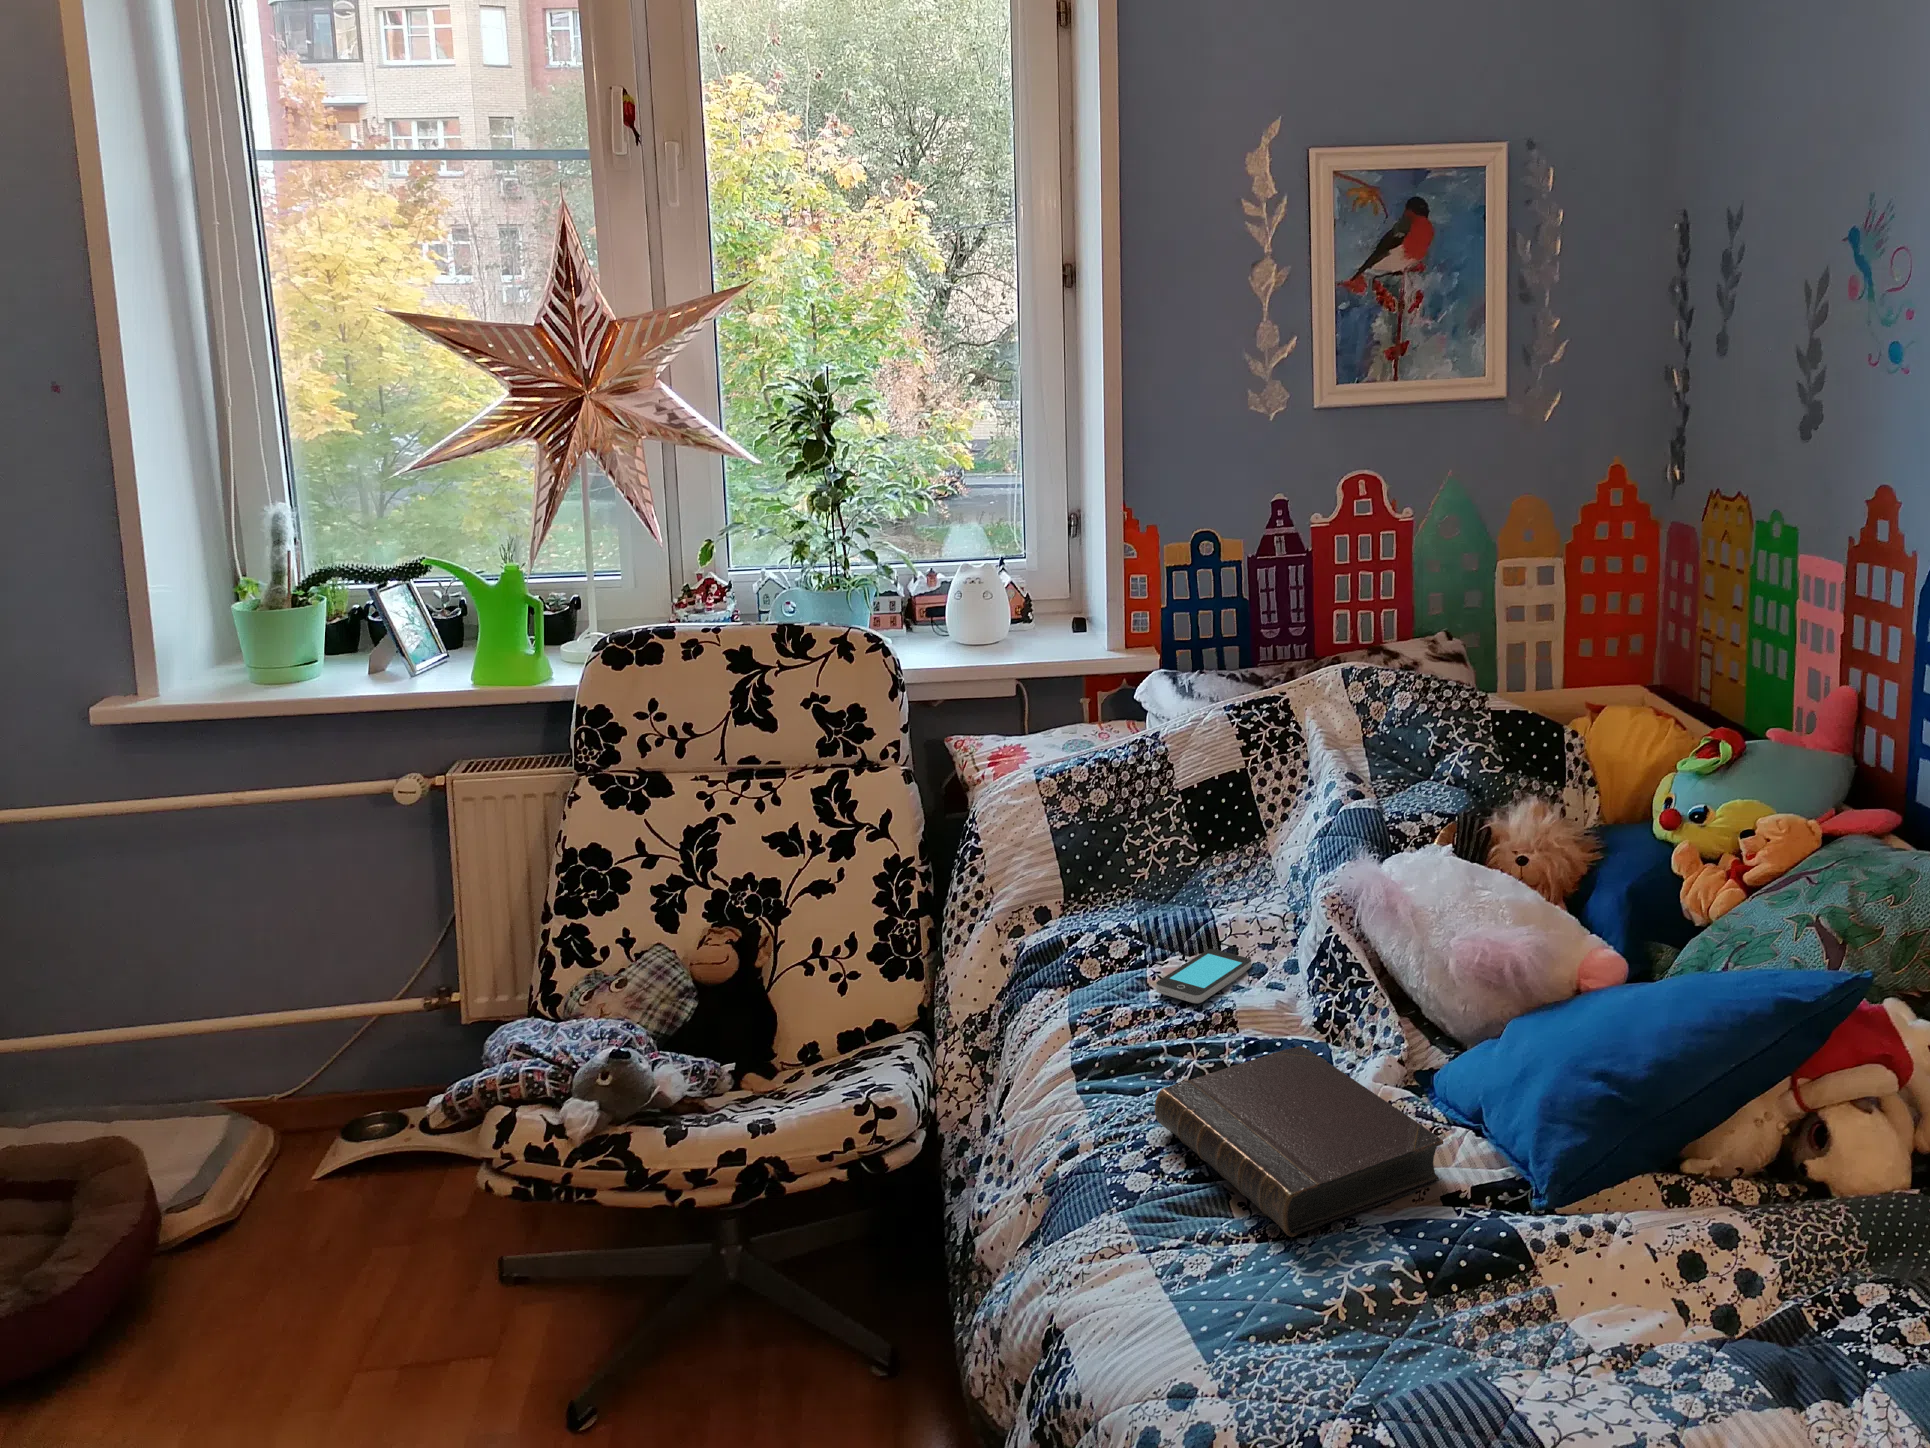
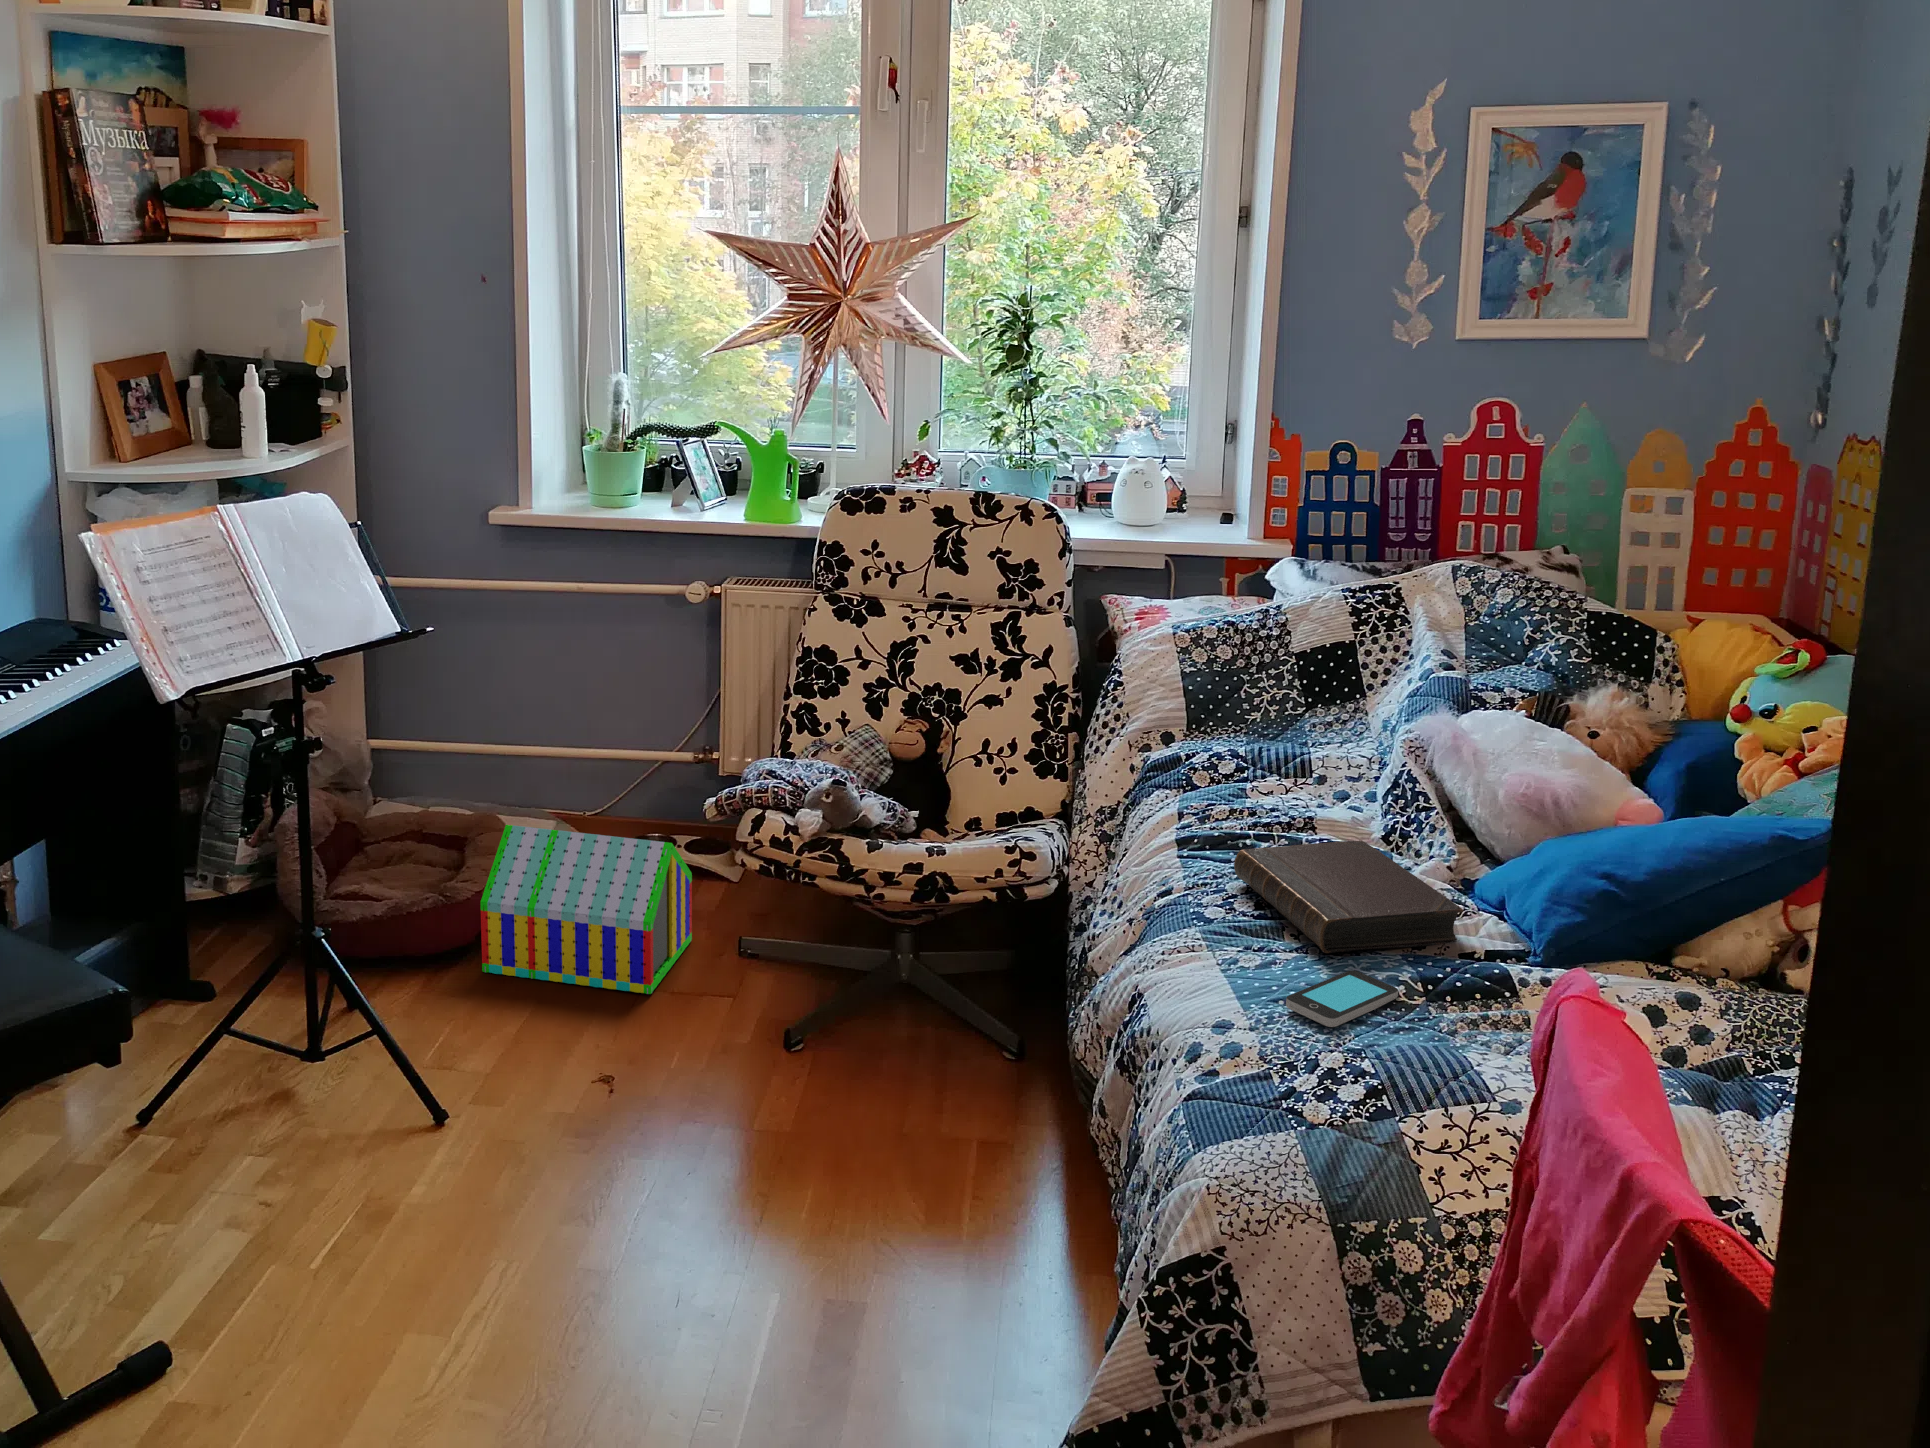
smartphone: present [1156,949,1251,1003] -> present [1286,970,1398,1027]
toy house: none [80,1156,431,1399] -> present [480,825,692,994]

